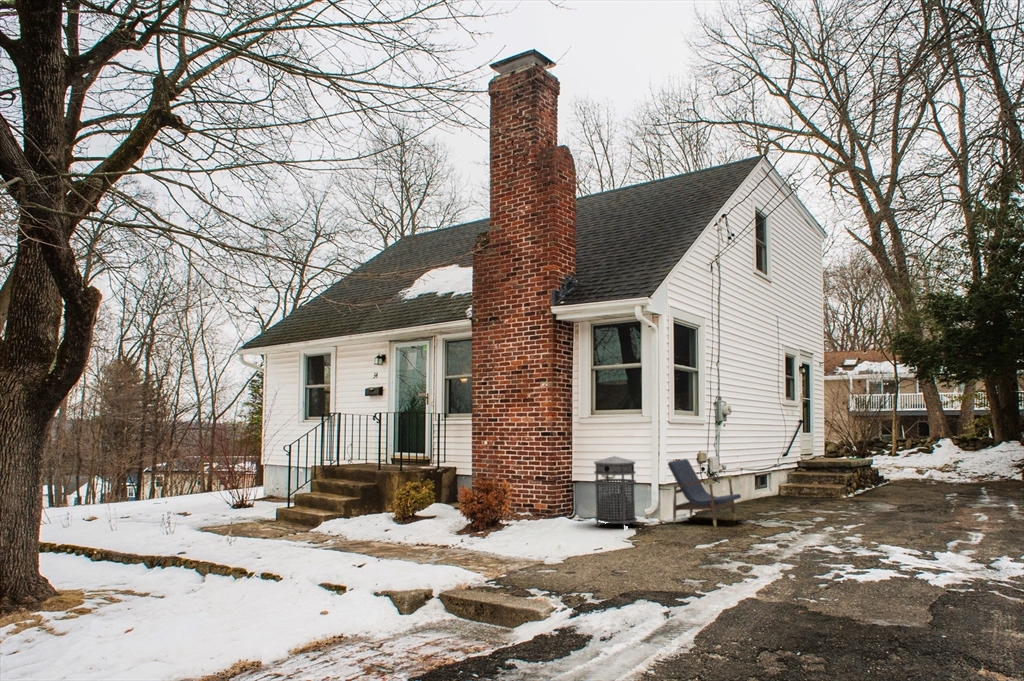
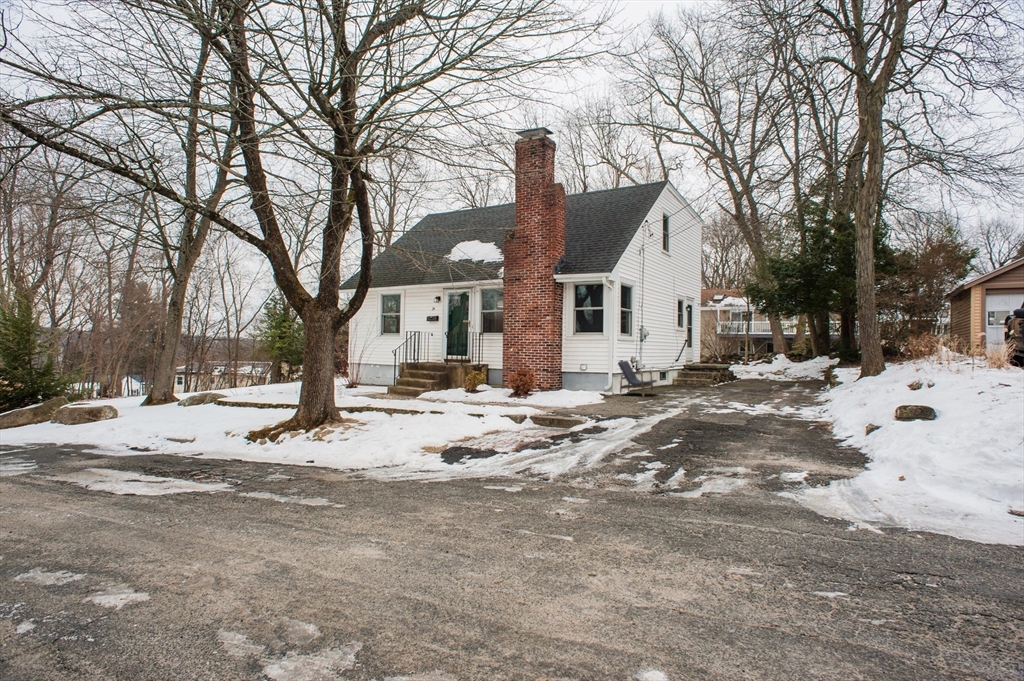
trash can: present [594,456,637,528] -> none [578,358,601,398]

